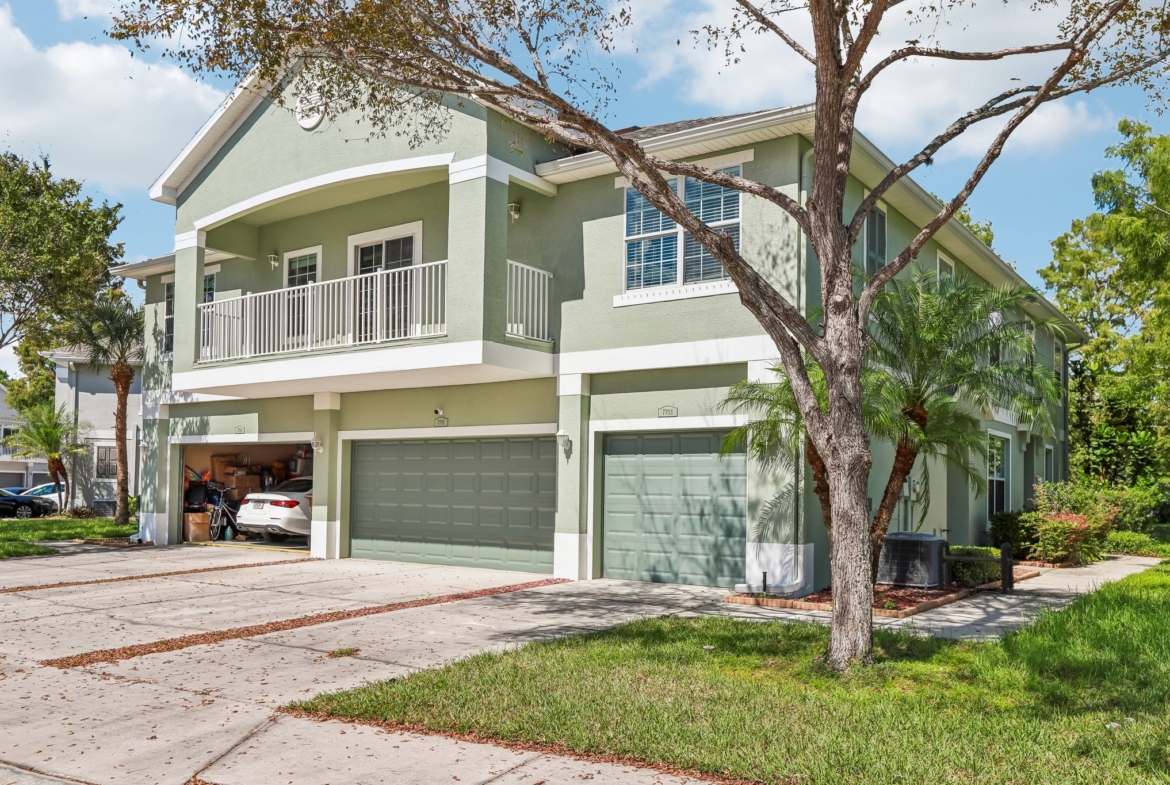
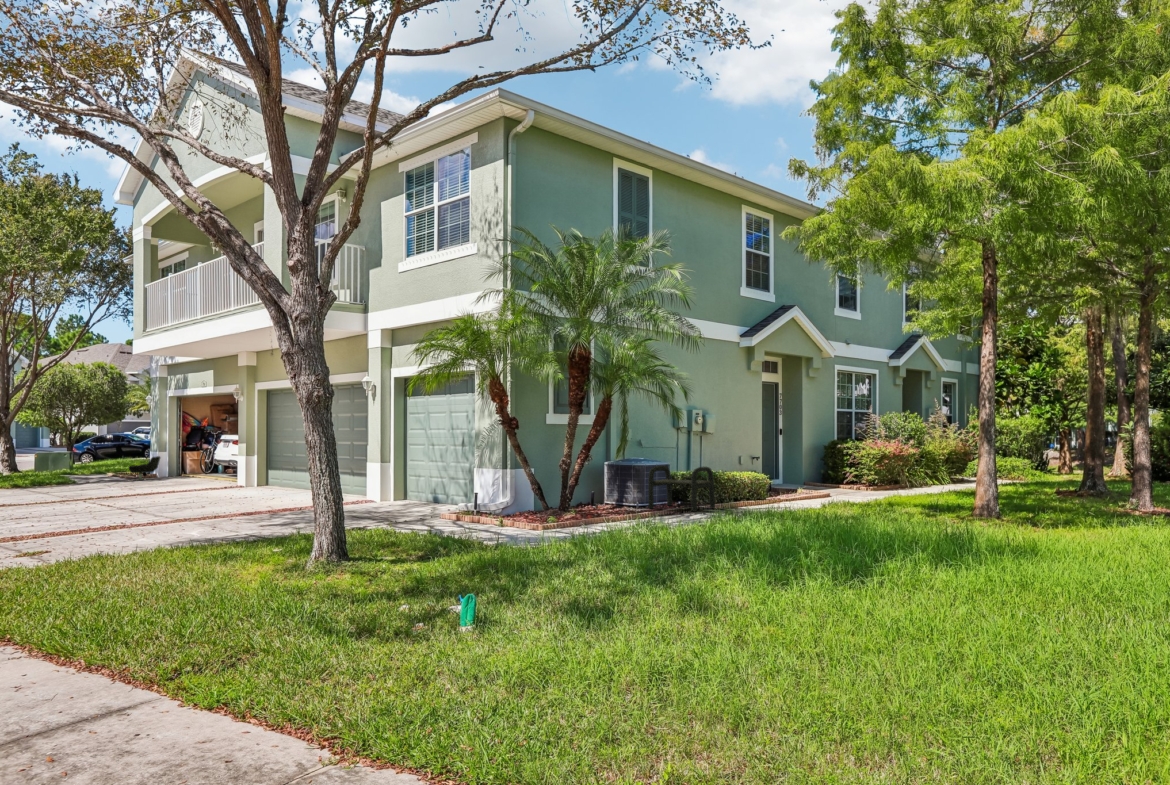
lounge chair: none [119,517,160,548] -> present [129,456,160,480]

